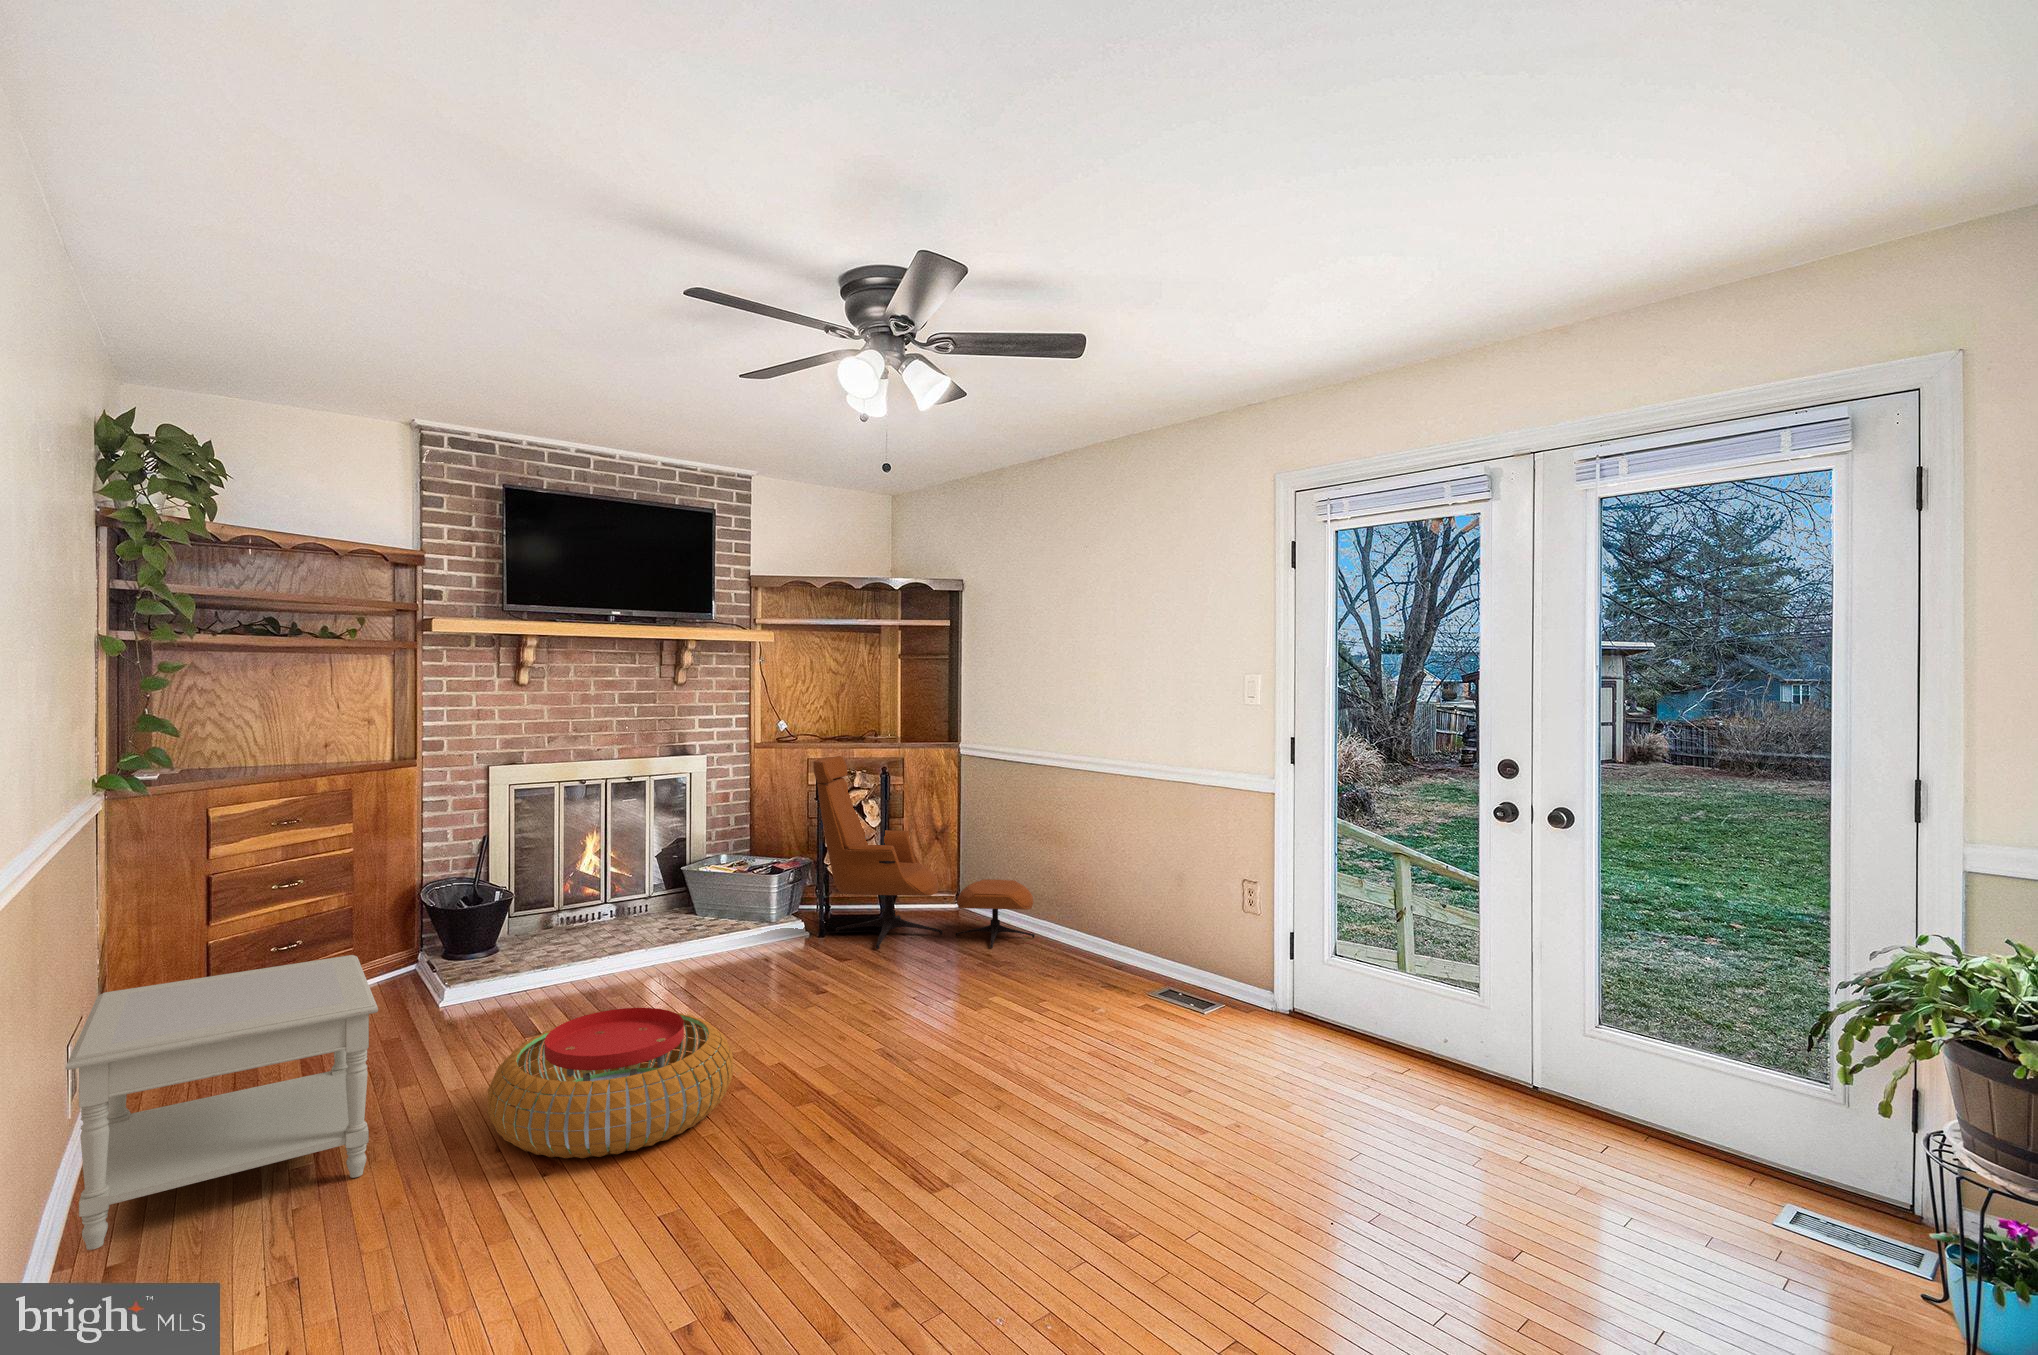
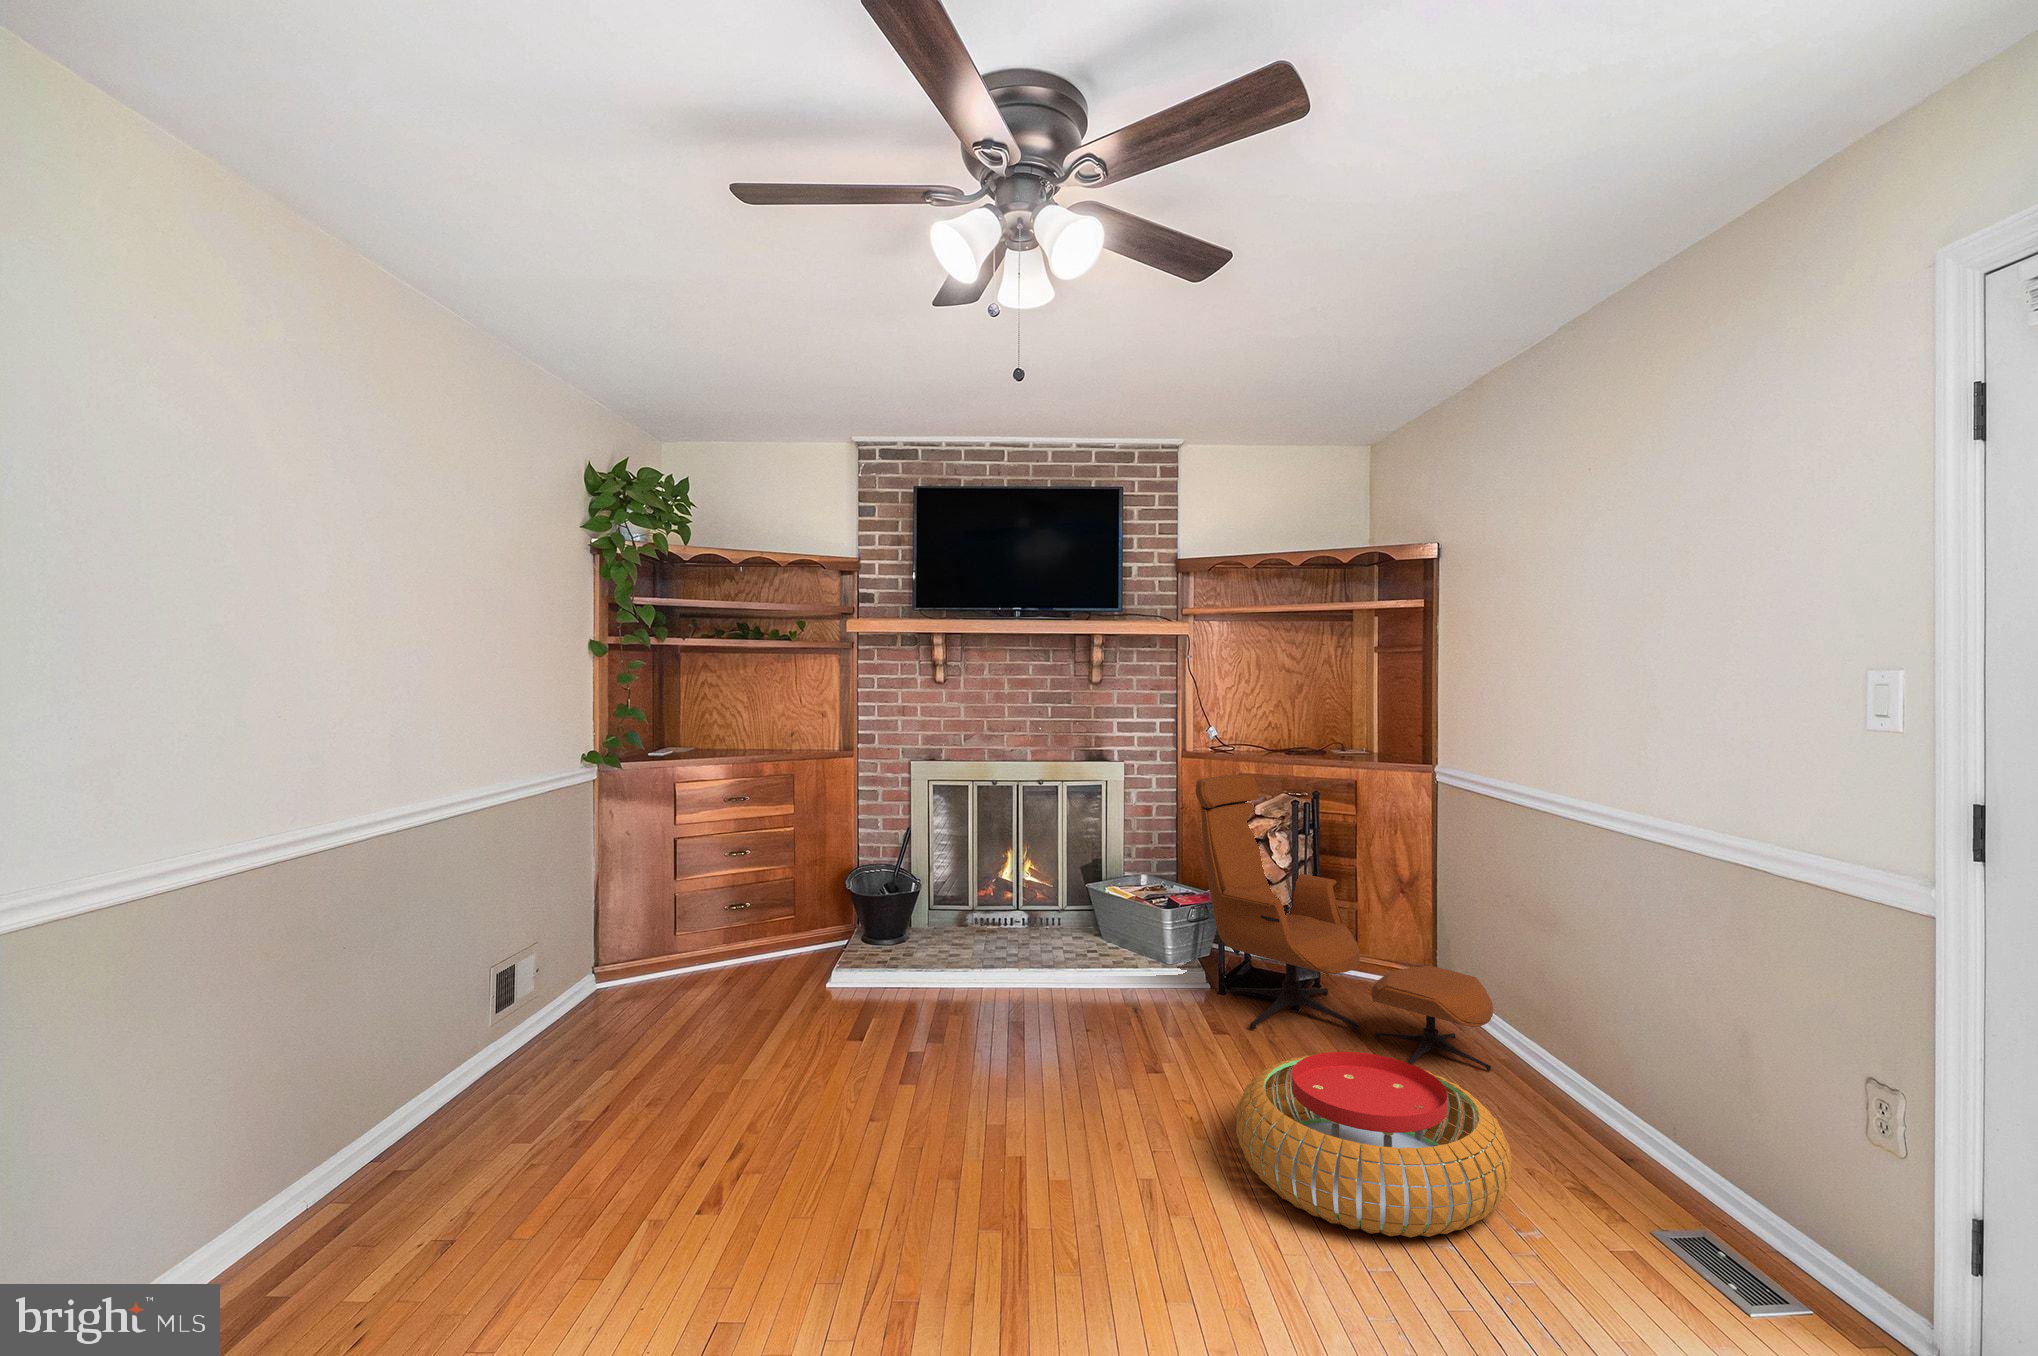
side table: present [66,955,378,1250] -> none [378,926,665,1138]
pouf: present [487,1008,733,1159] -> present [1236,1052,1512,1237]

